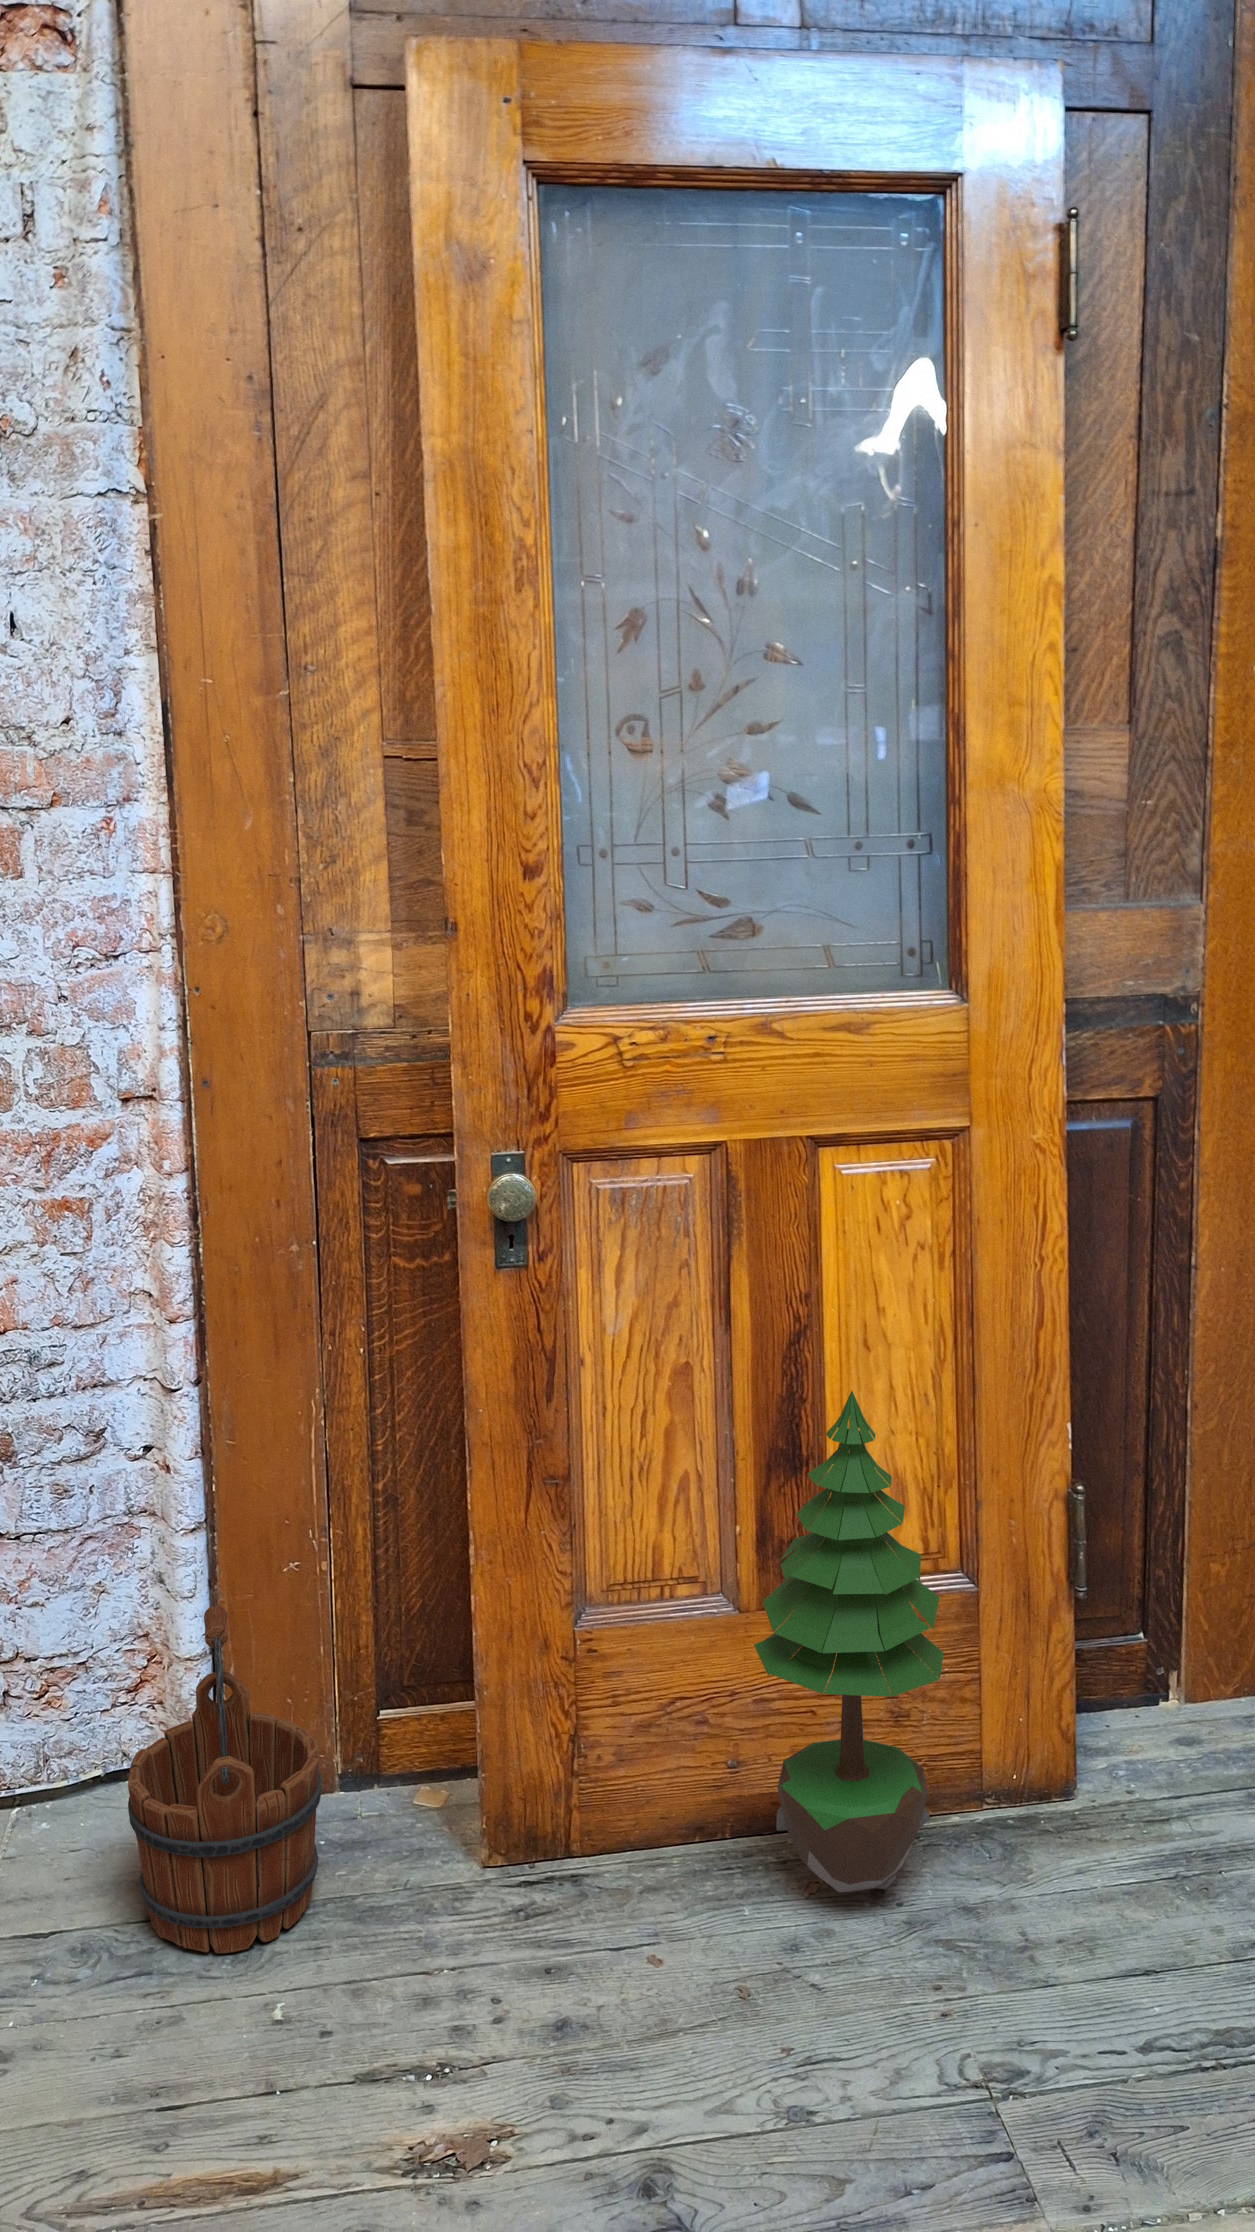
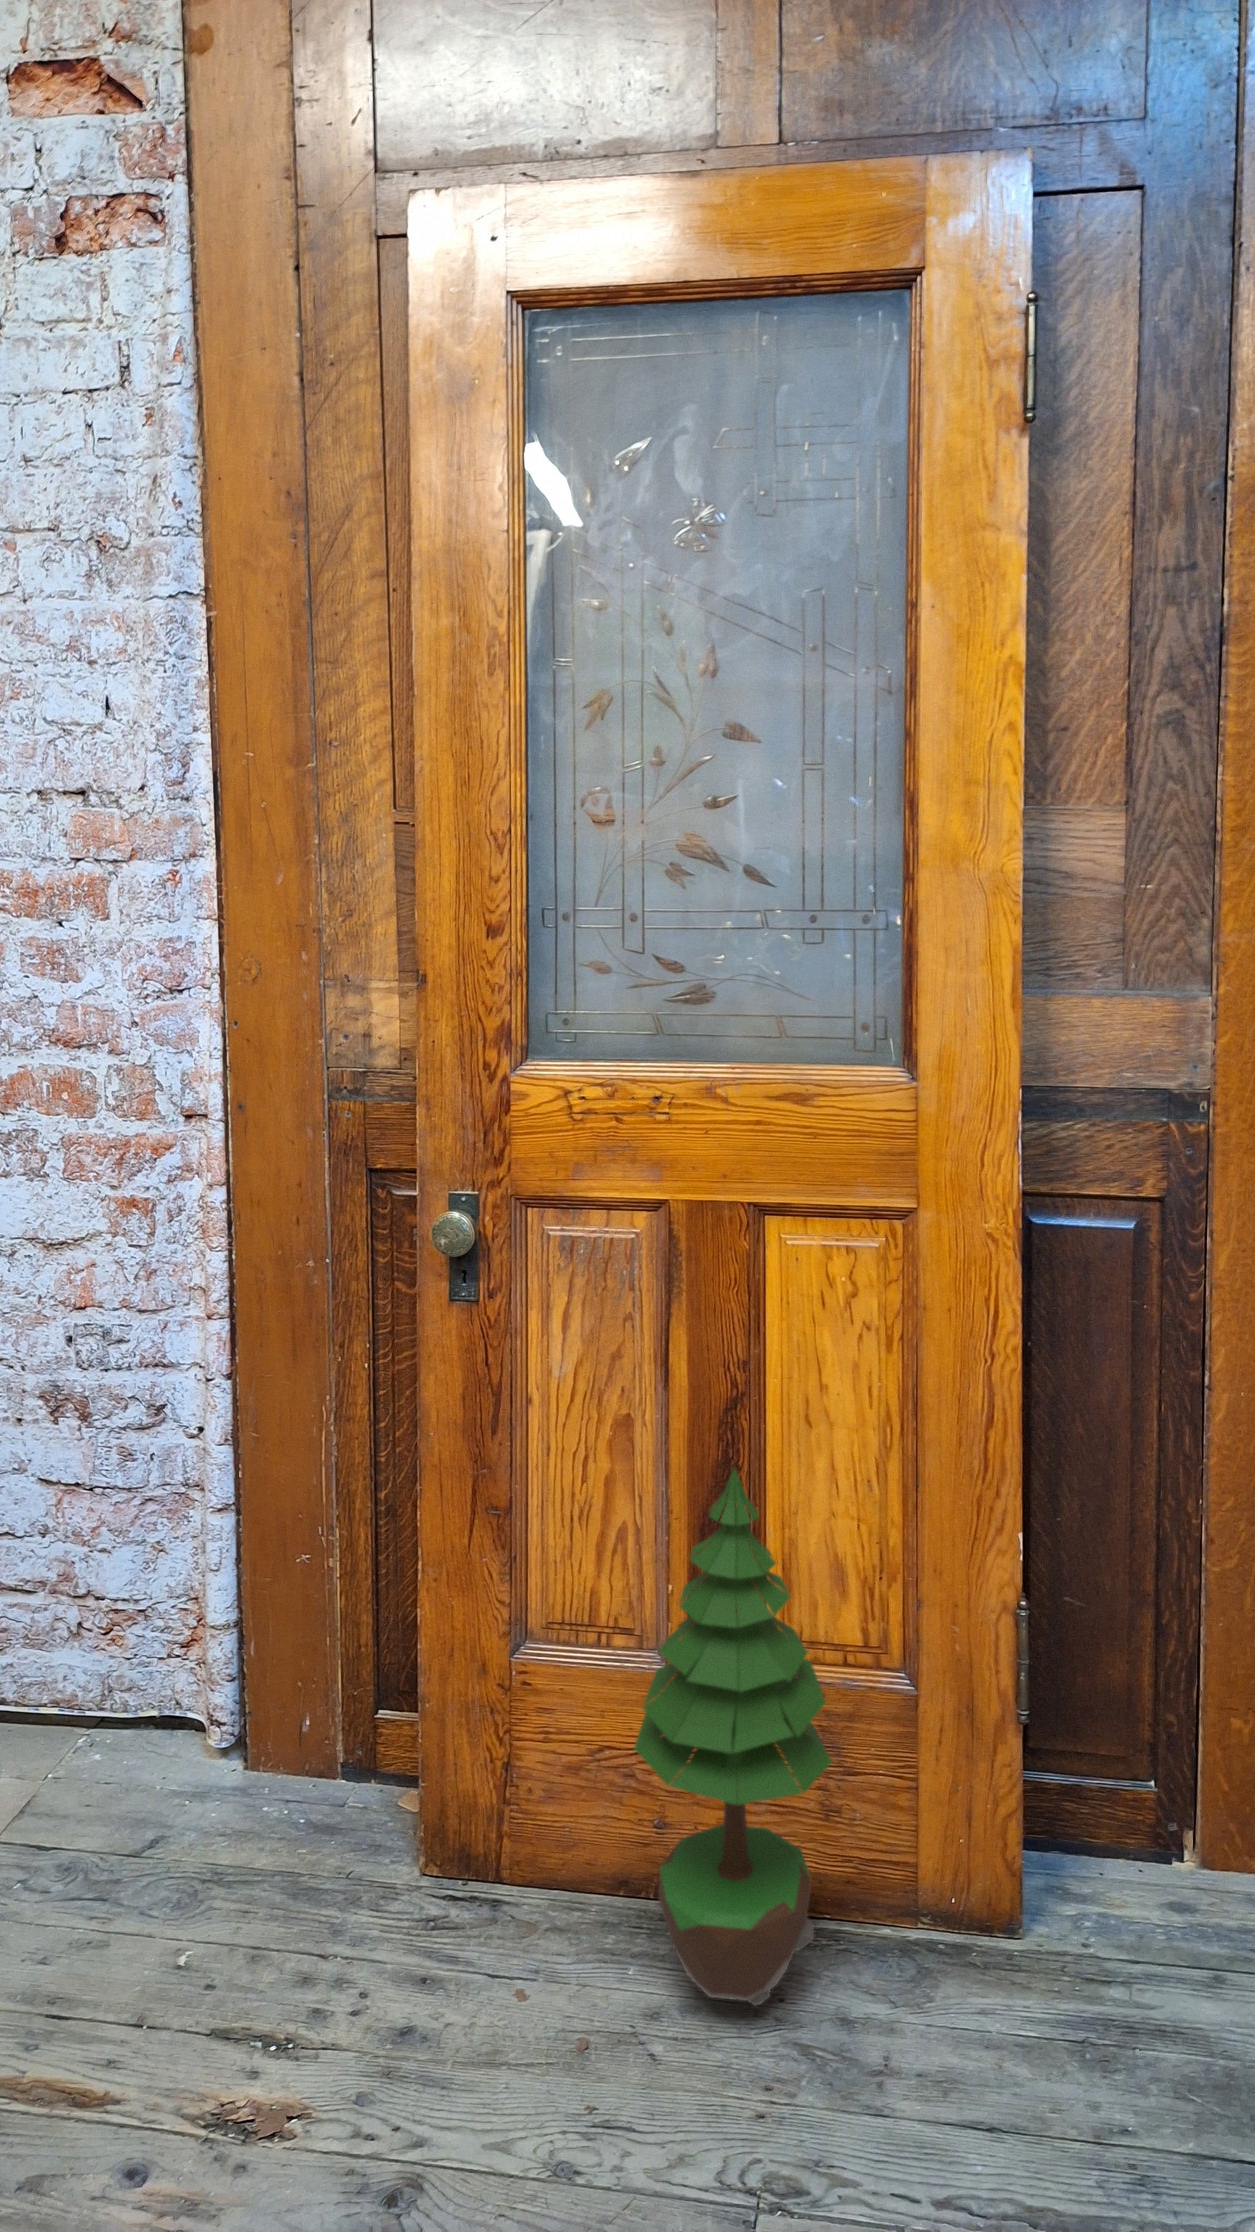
wooden bucket: present [128,1605,322,1953] -> none [97,1580,279,1913]

